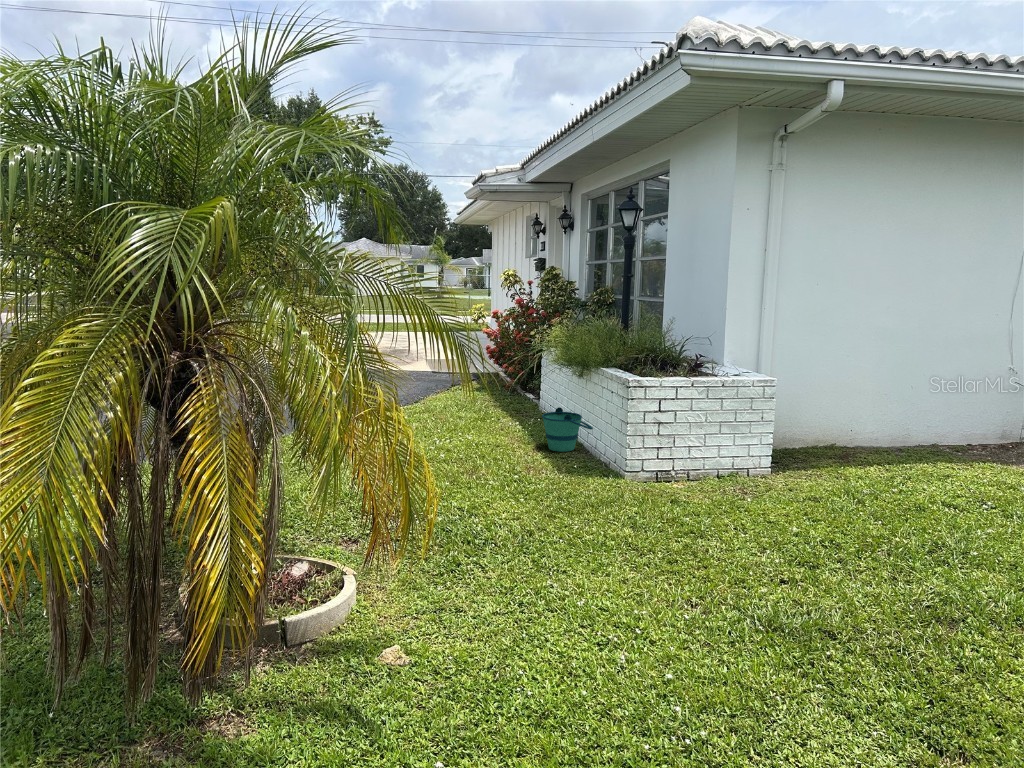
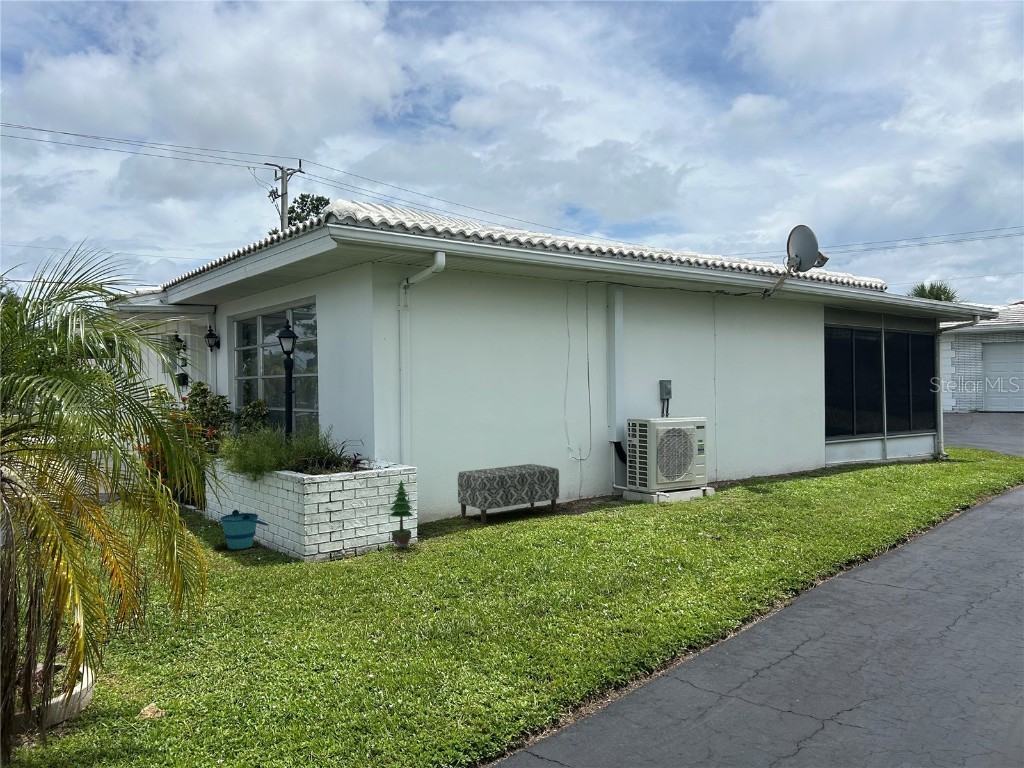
bench: none [833,388,994,462] -> present [458,464,559,524]
potted tree: none [733,393,766,480] -> present [390,480,413,548]

